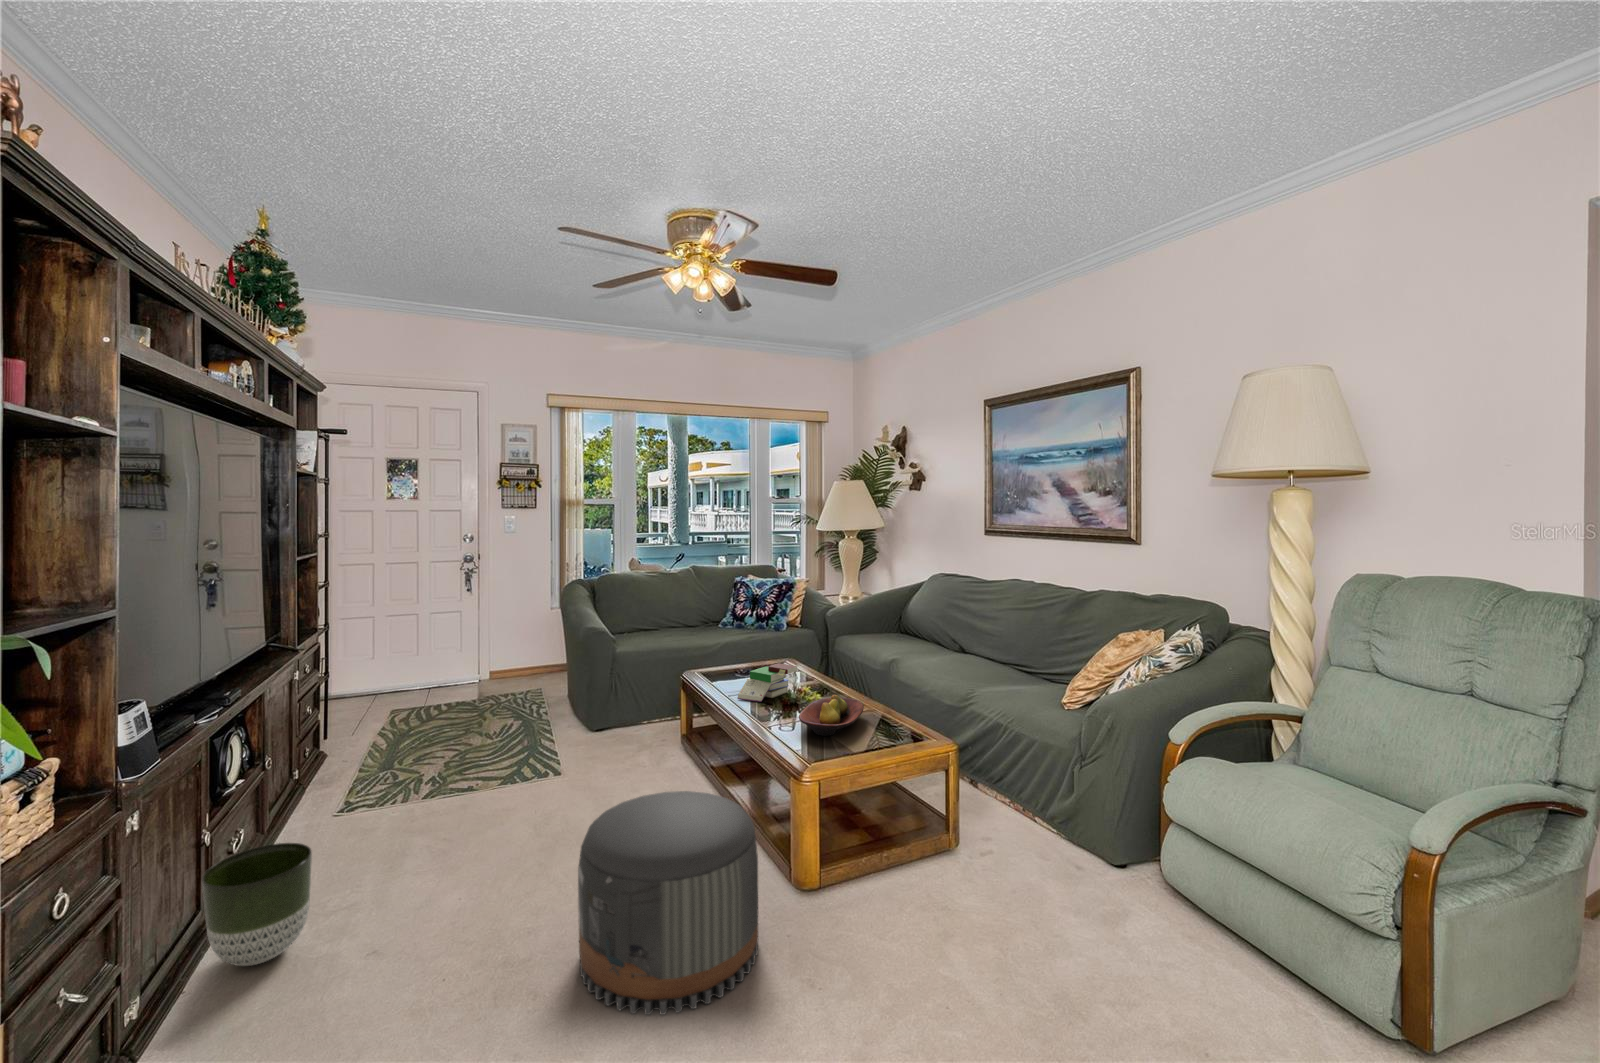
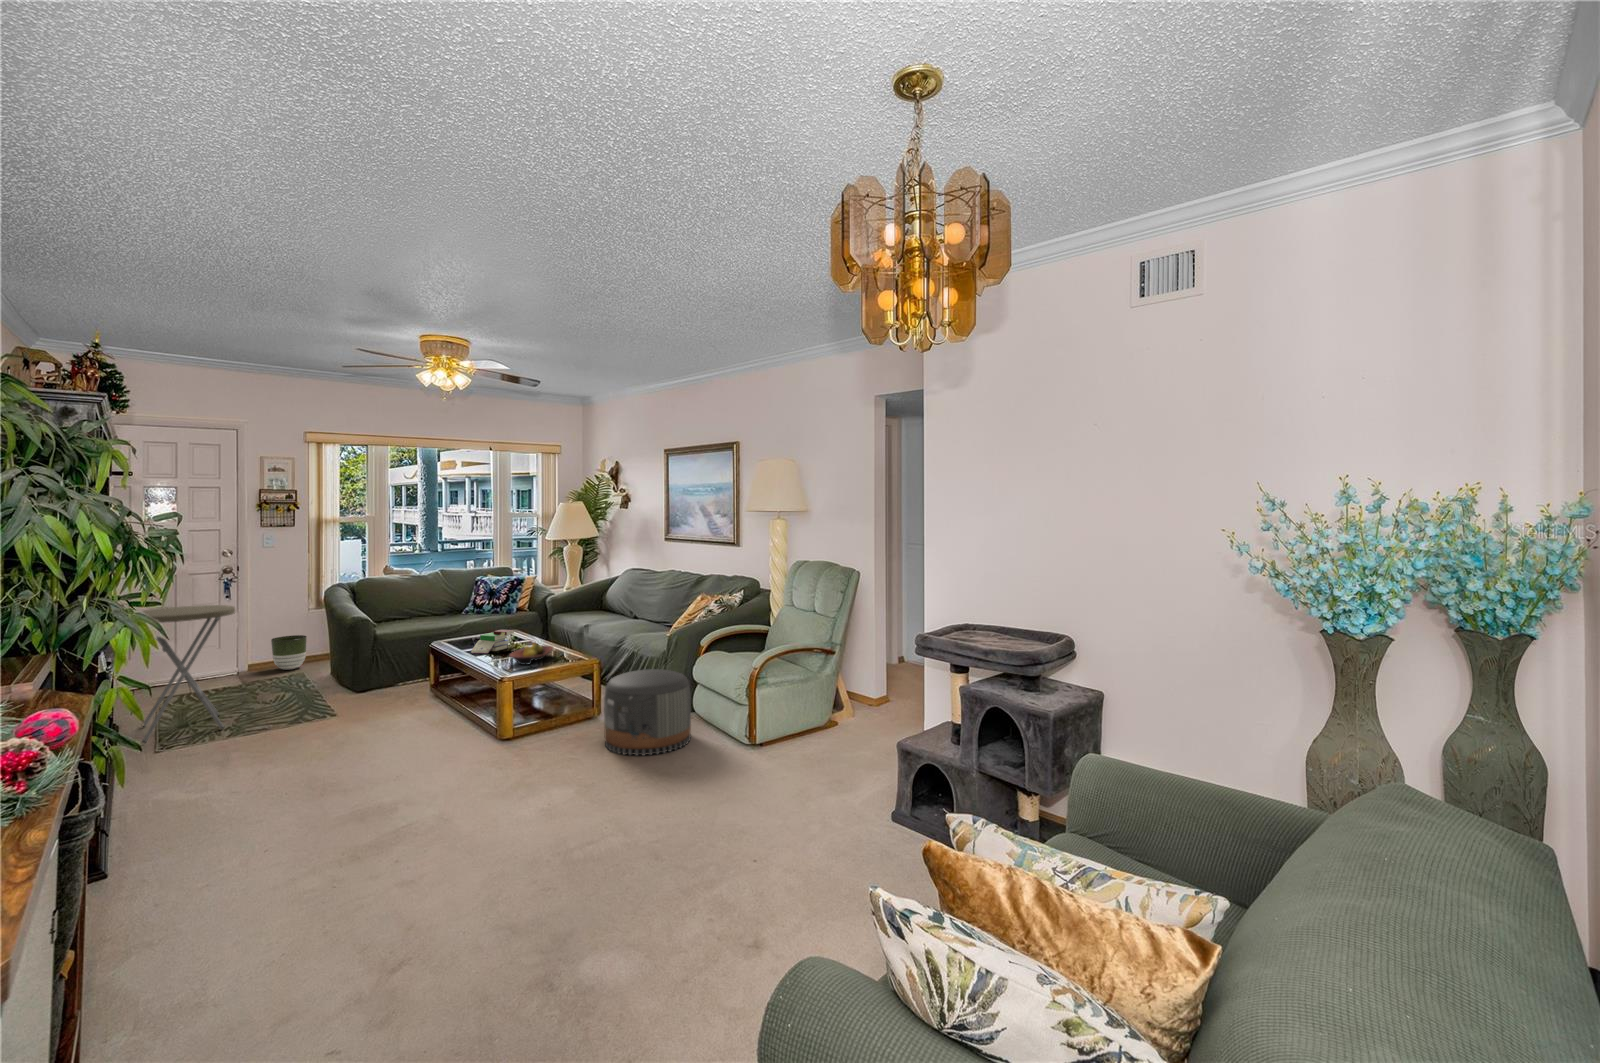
side table: none [319,608,448,797] -> present [142,605,235,743]
pouf: present [578,791,758,1015] -> present [604,669,691,756]
planter: present [202,843,312,966] -> present [271,635,307,670]

